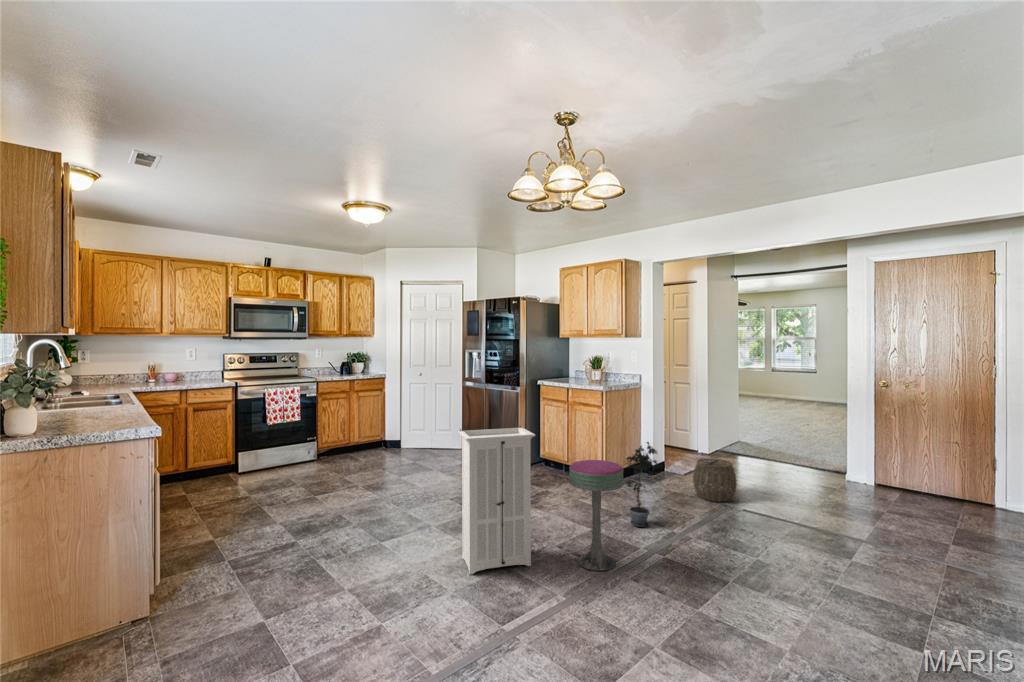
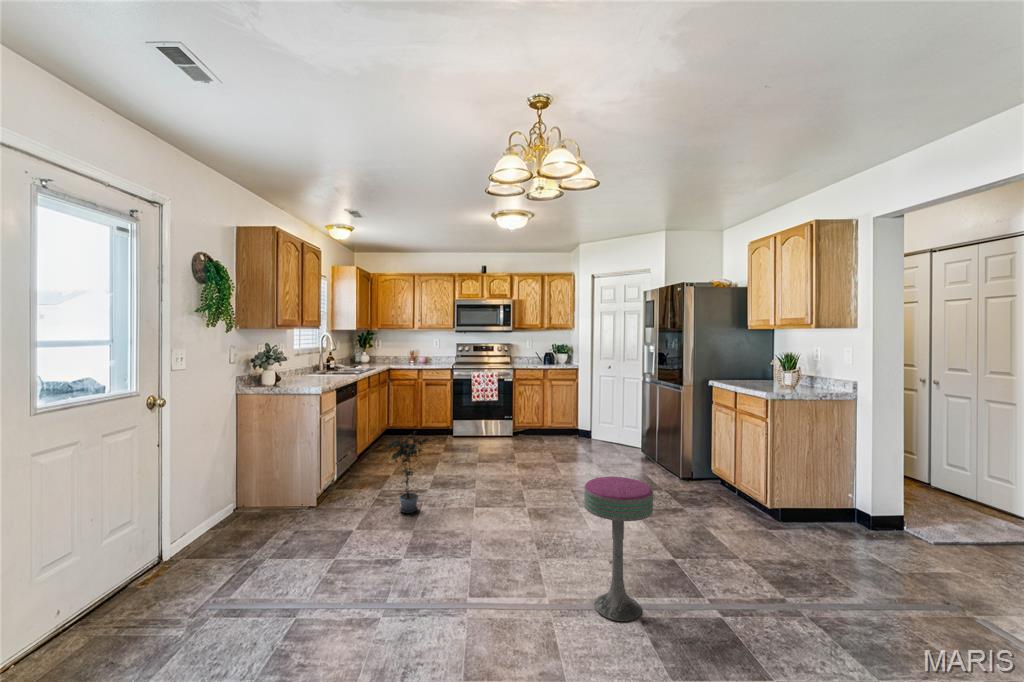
storage cabinet: present [458,426,535,574] -> none [478,419,562,582]
potted plant: present [626,442,657,527] -> present [384,431,429,513]
woven basket: present [693,458,737,502] -> none [896,521,991,605]

